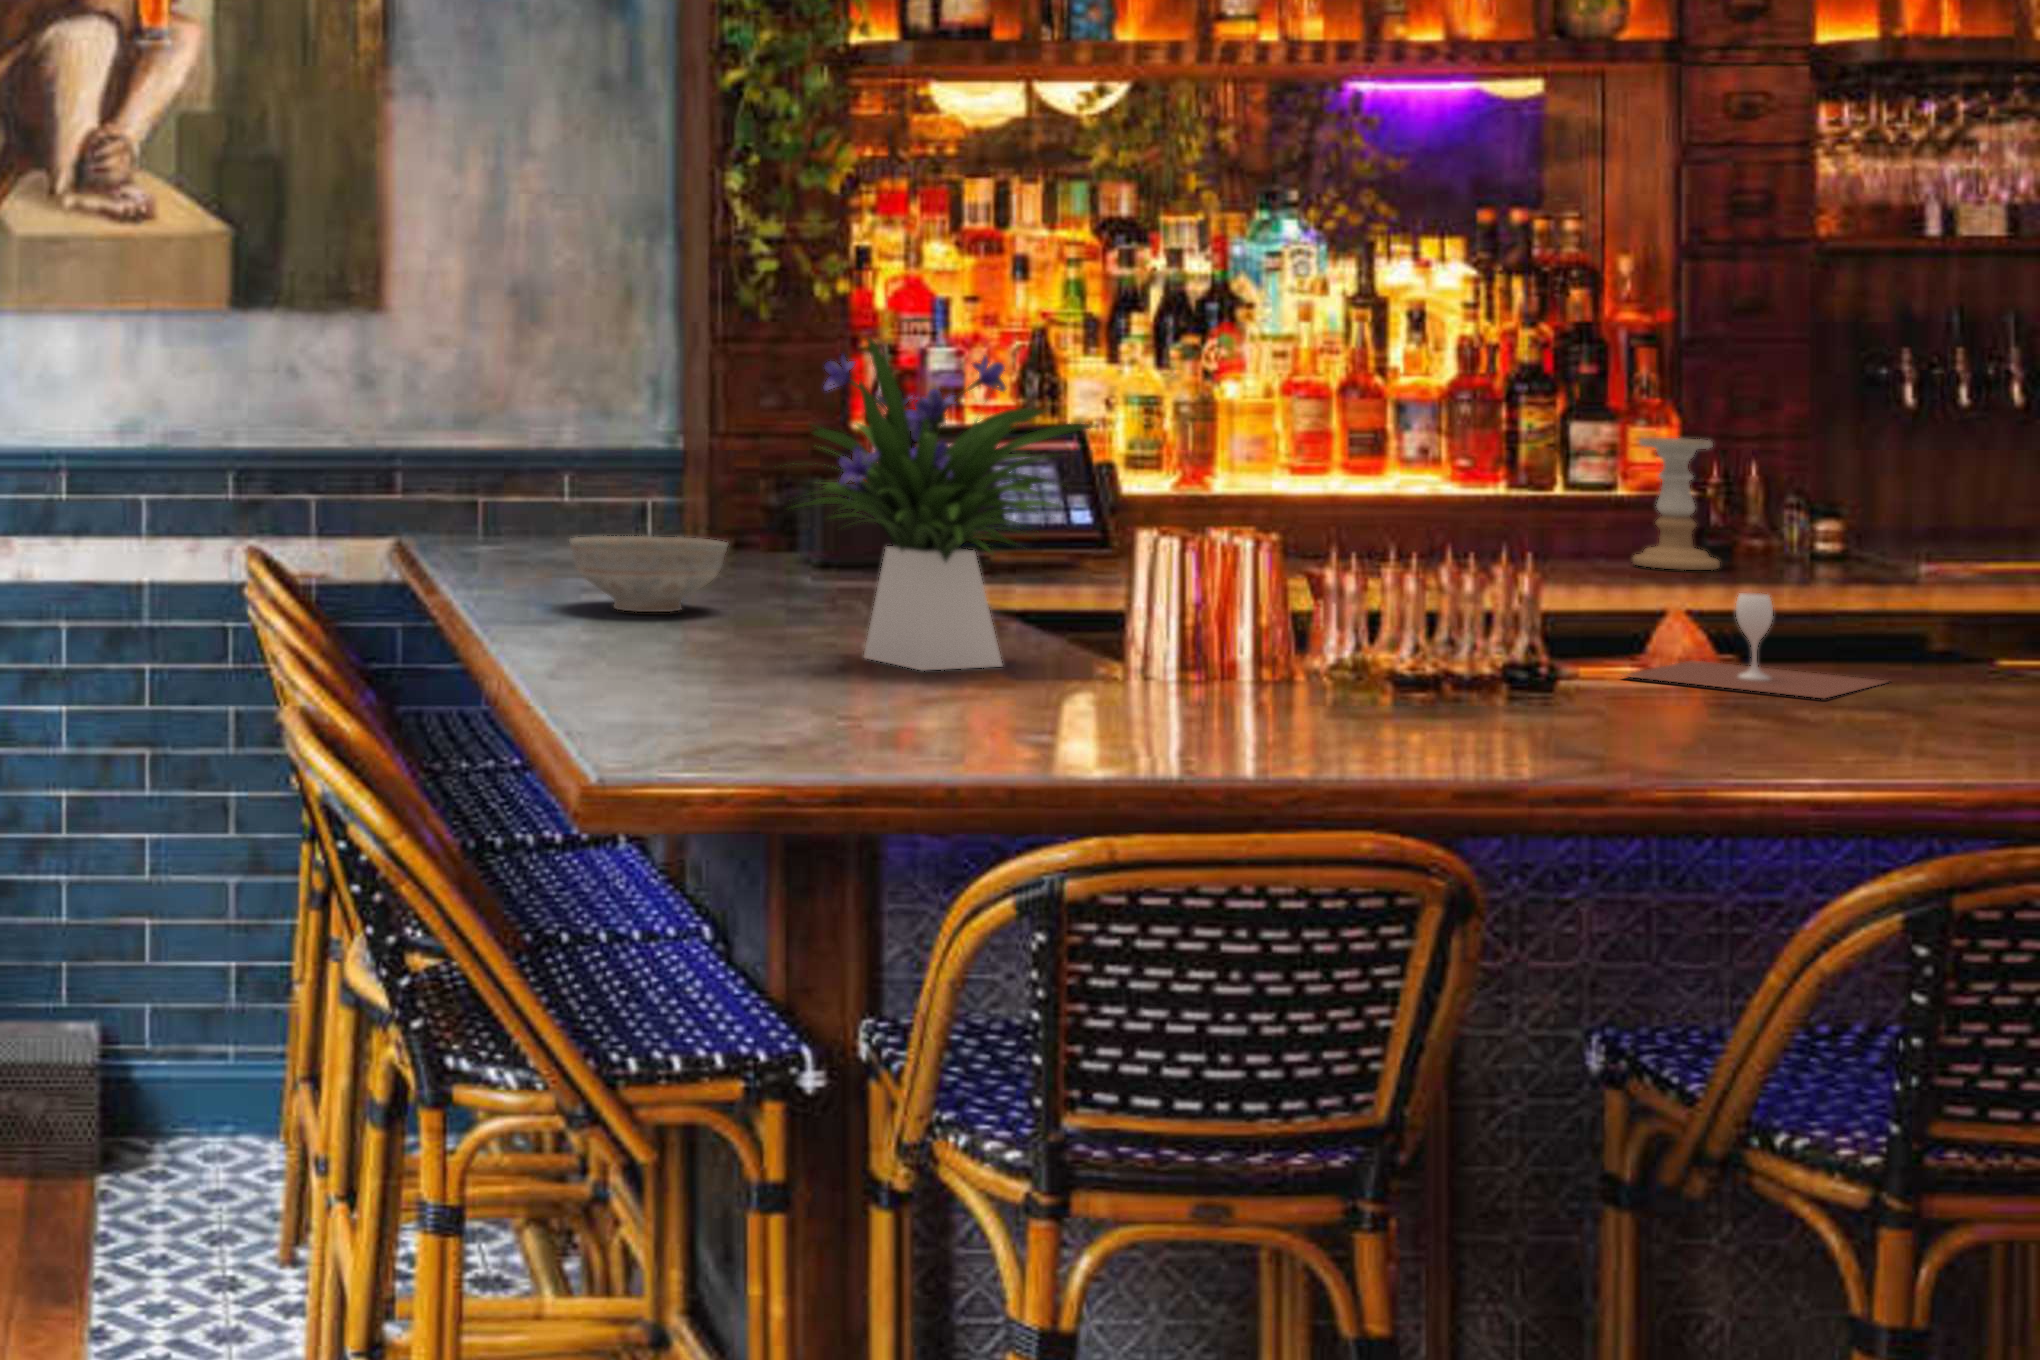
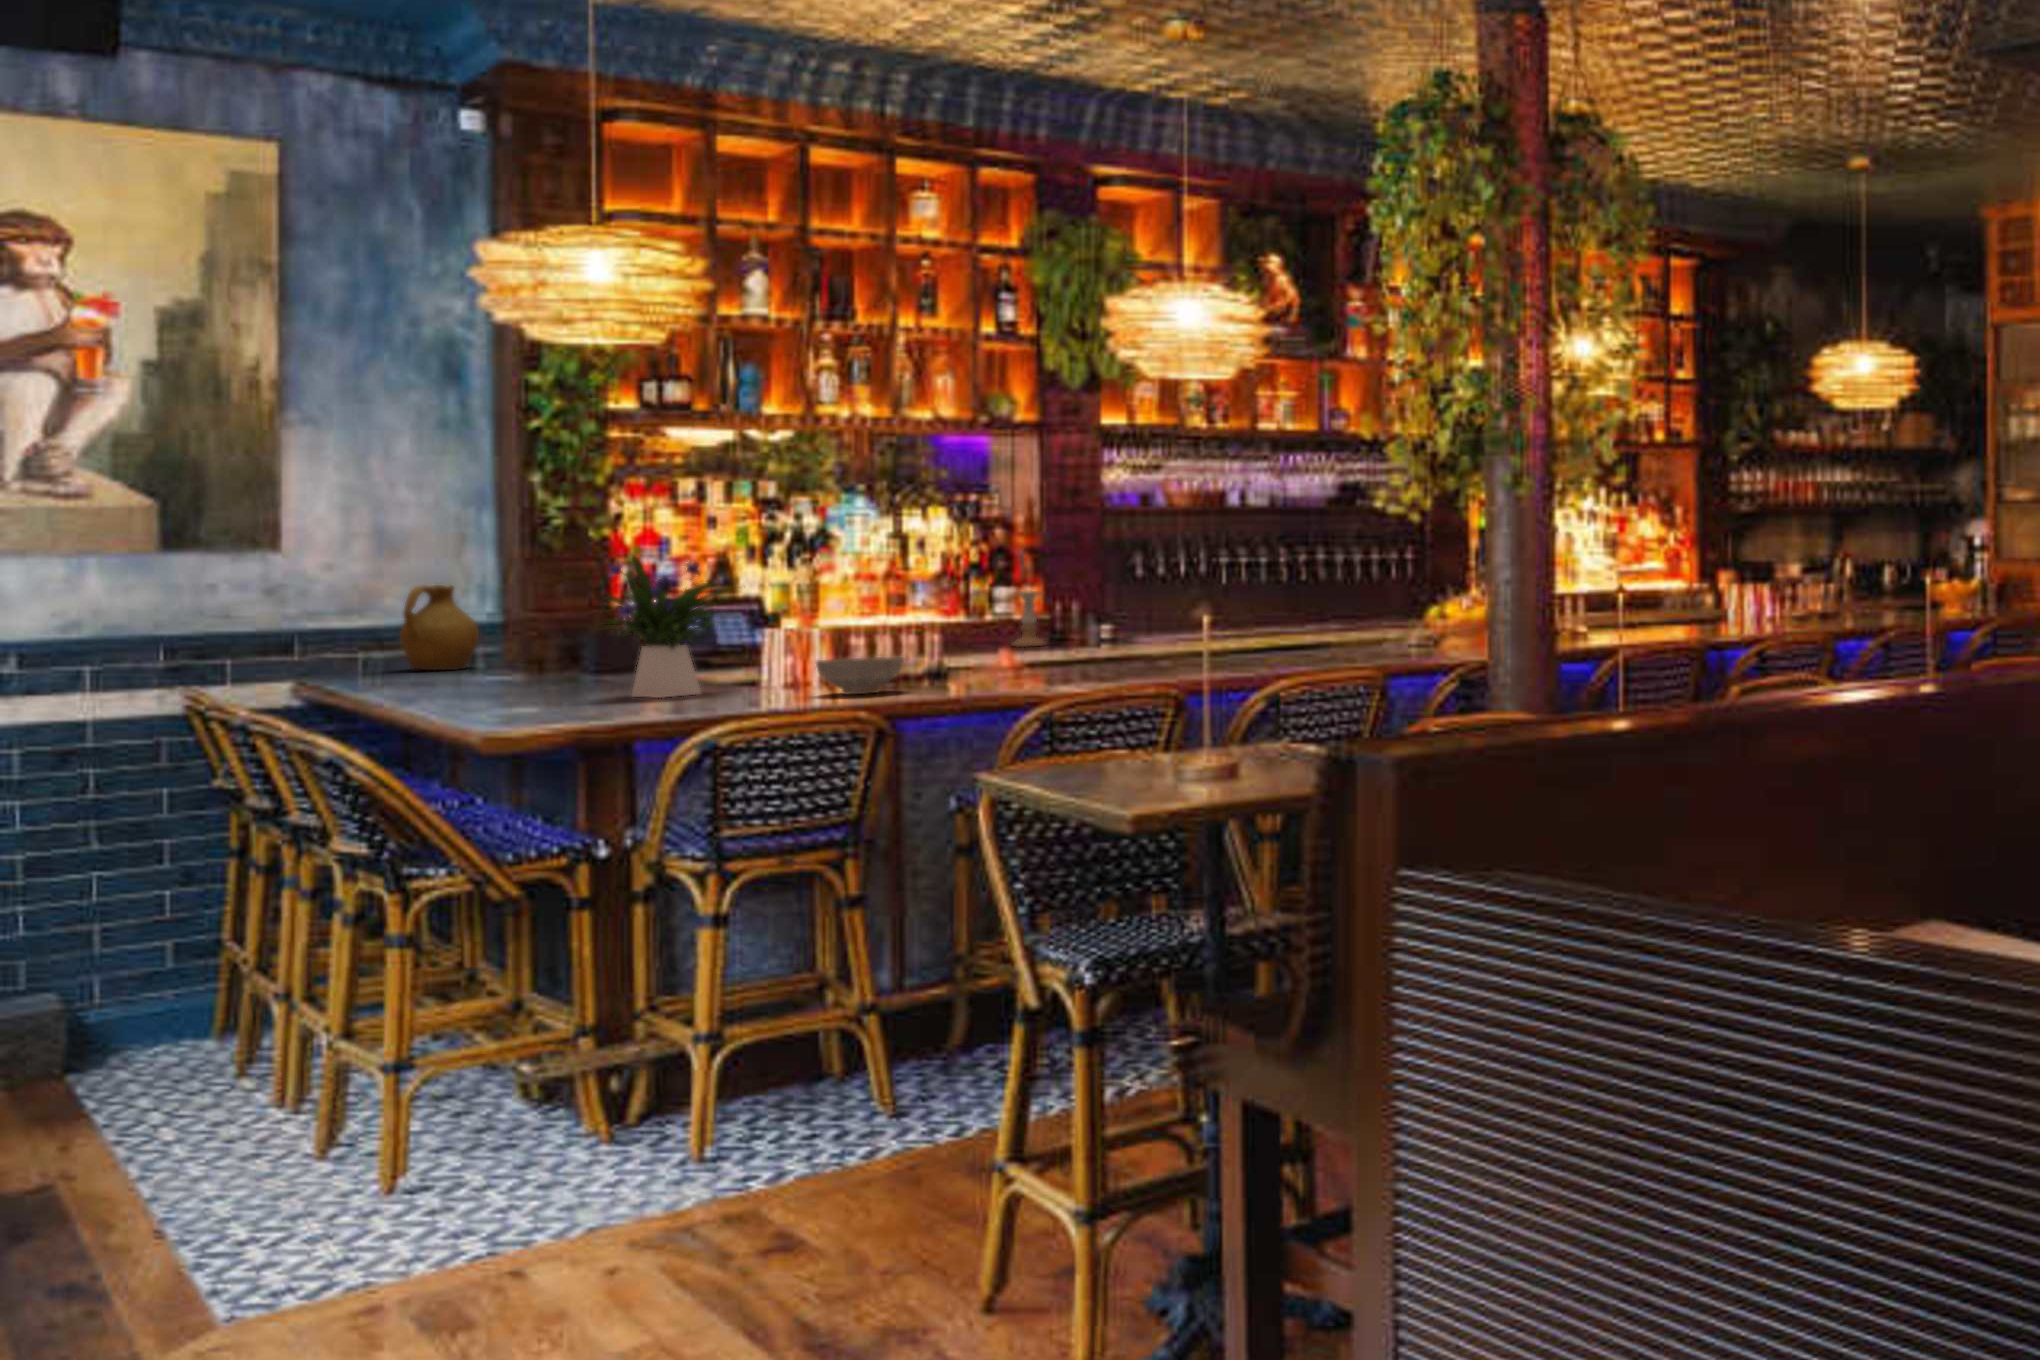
pitcher: none [525,373,640,530] -> present [400,585,479,670]
decorative bowl: present [570,536,728,612] -> present [816,657,904,694]
wine glass: present [1626,593,1885,698] -> none [973,640,1077,676]

